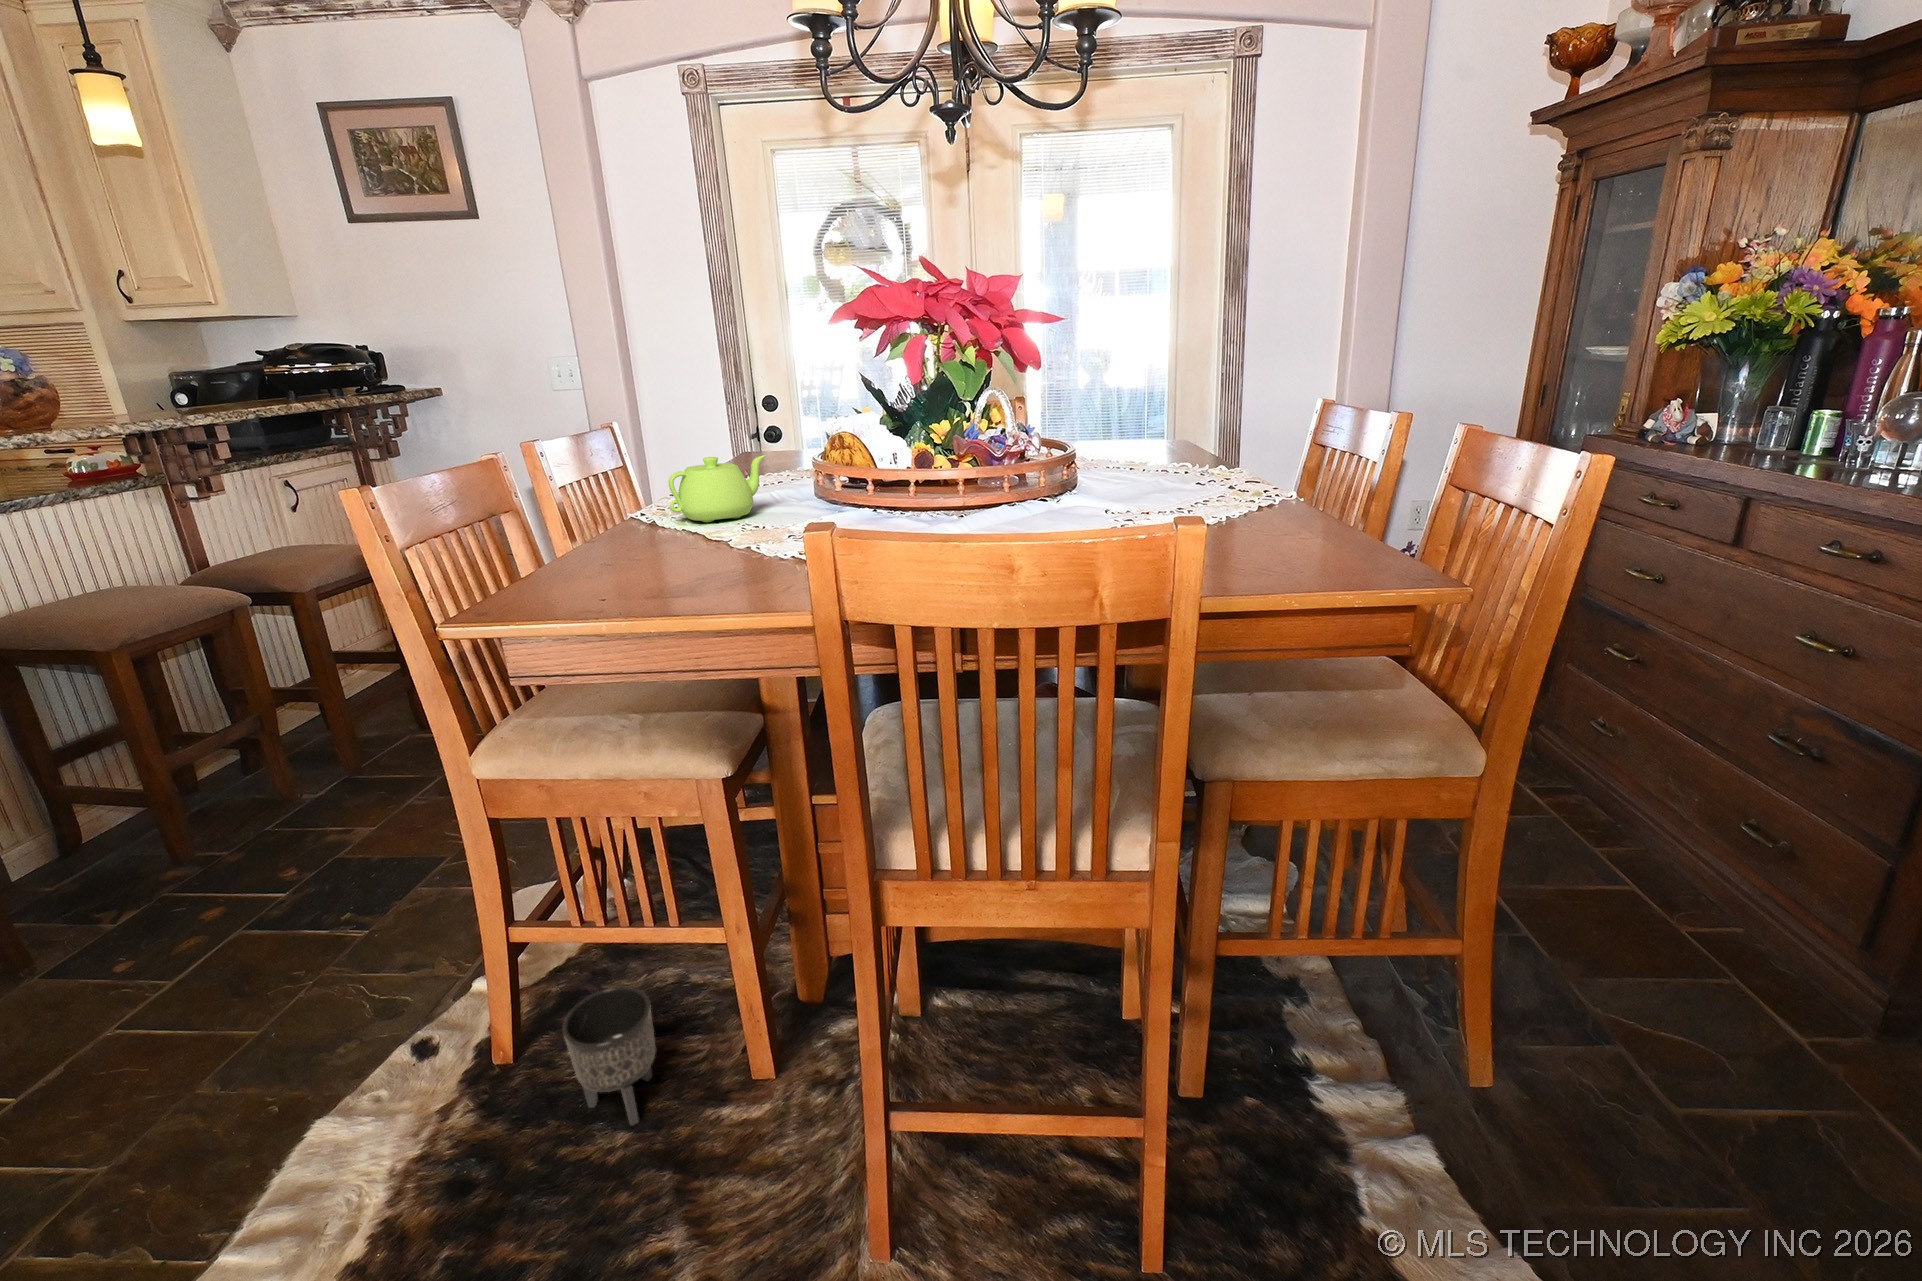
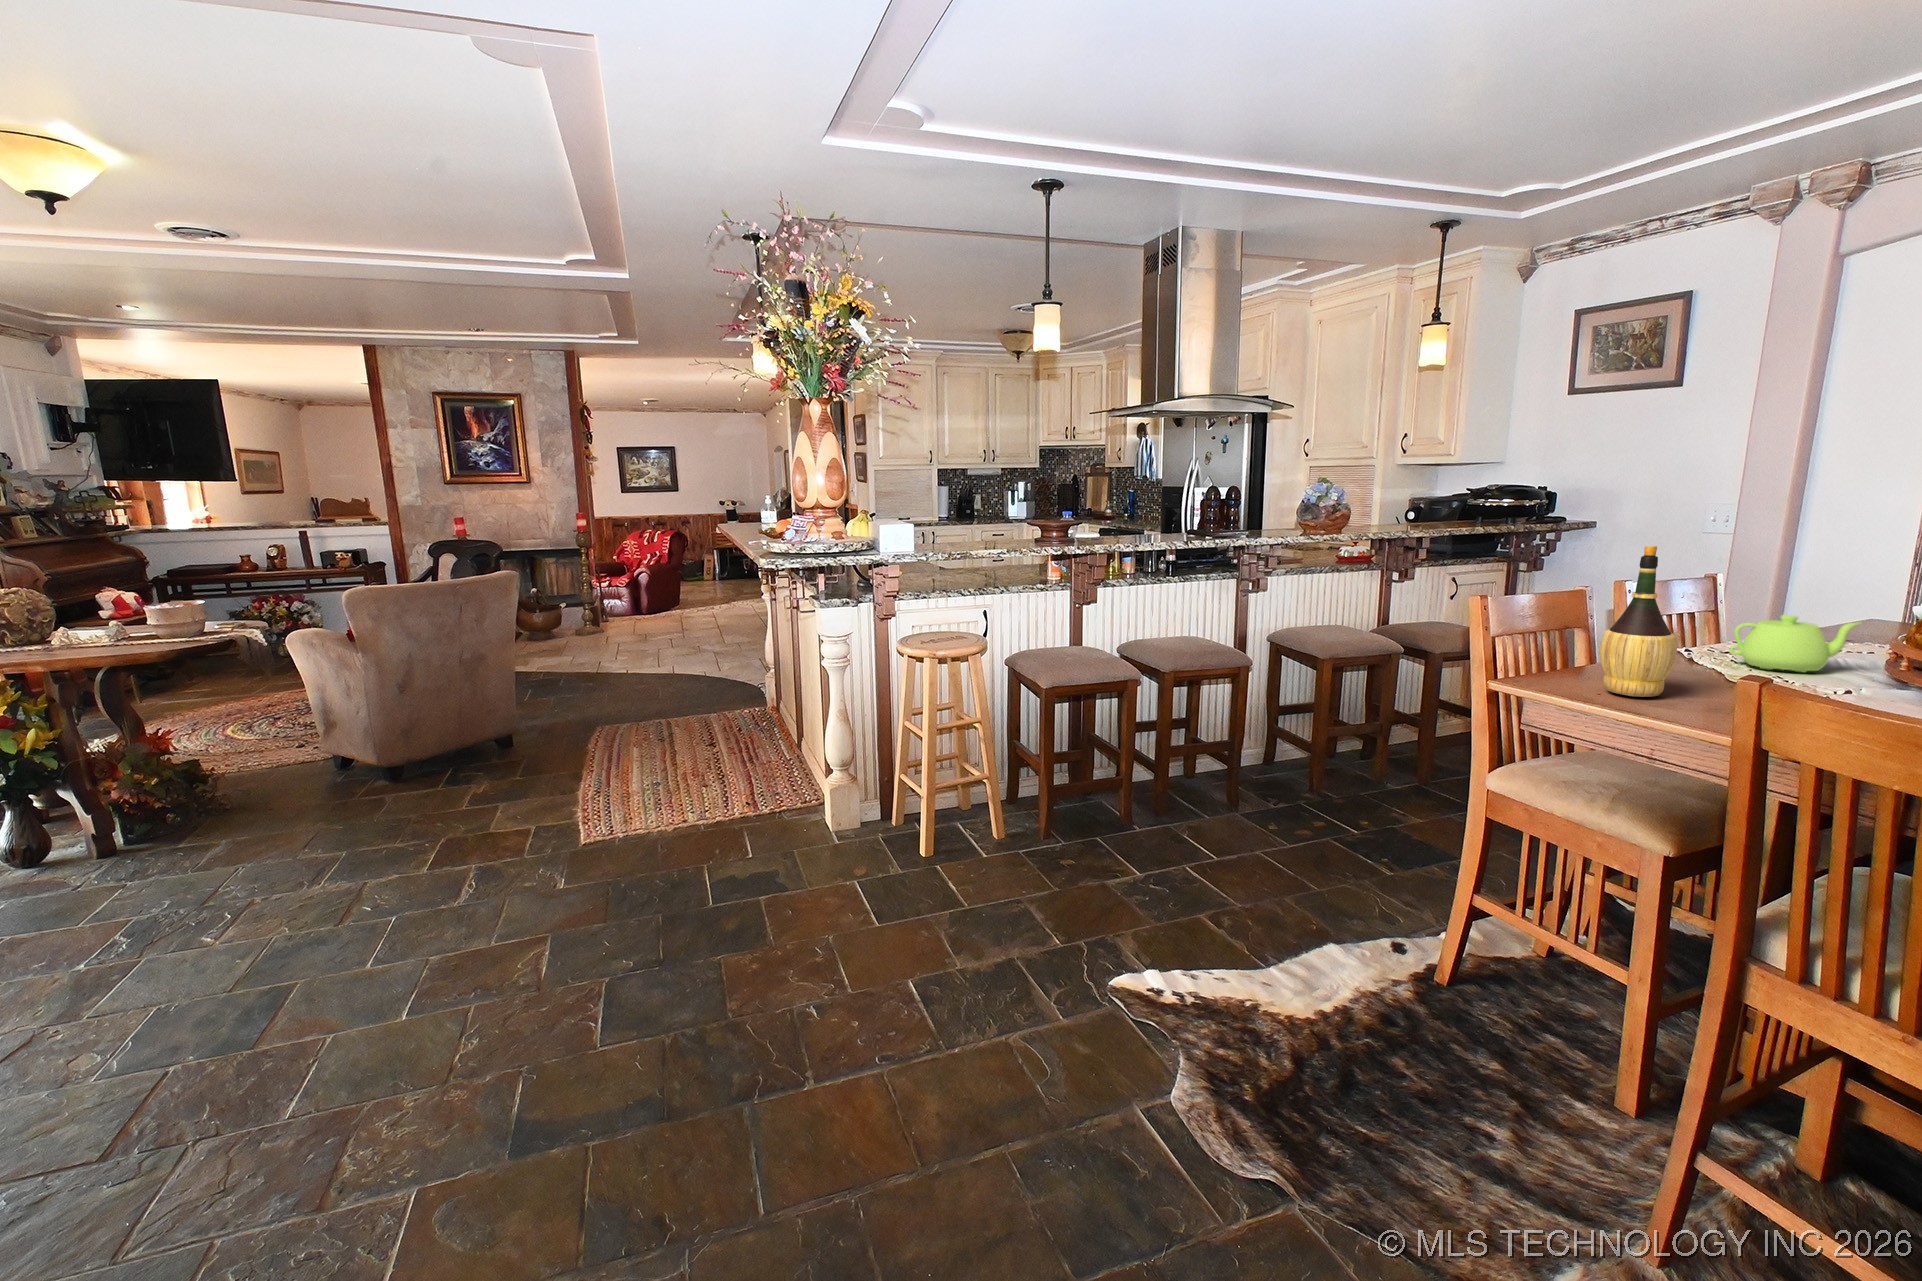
wine bottle: none [564,373,656,592] -> present [1600,546,1677,697]
planter: present [563,987,656,1125] -> none [1481,964,1551,1067]

